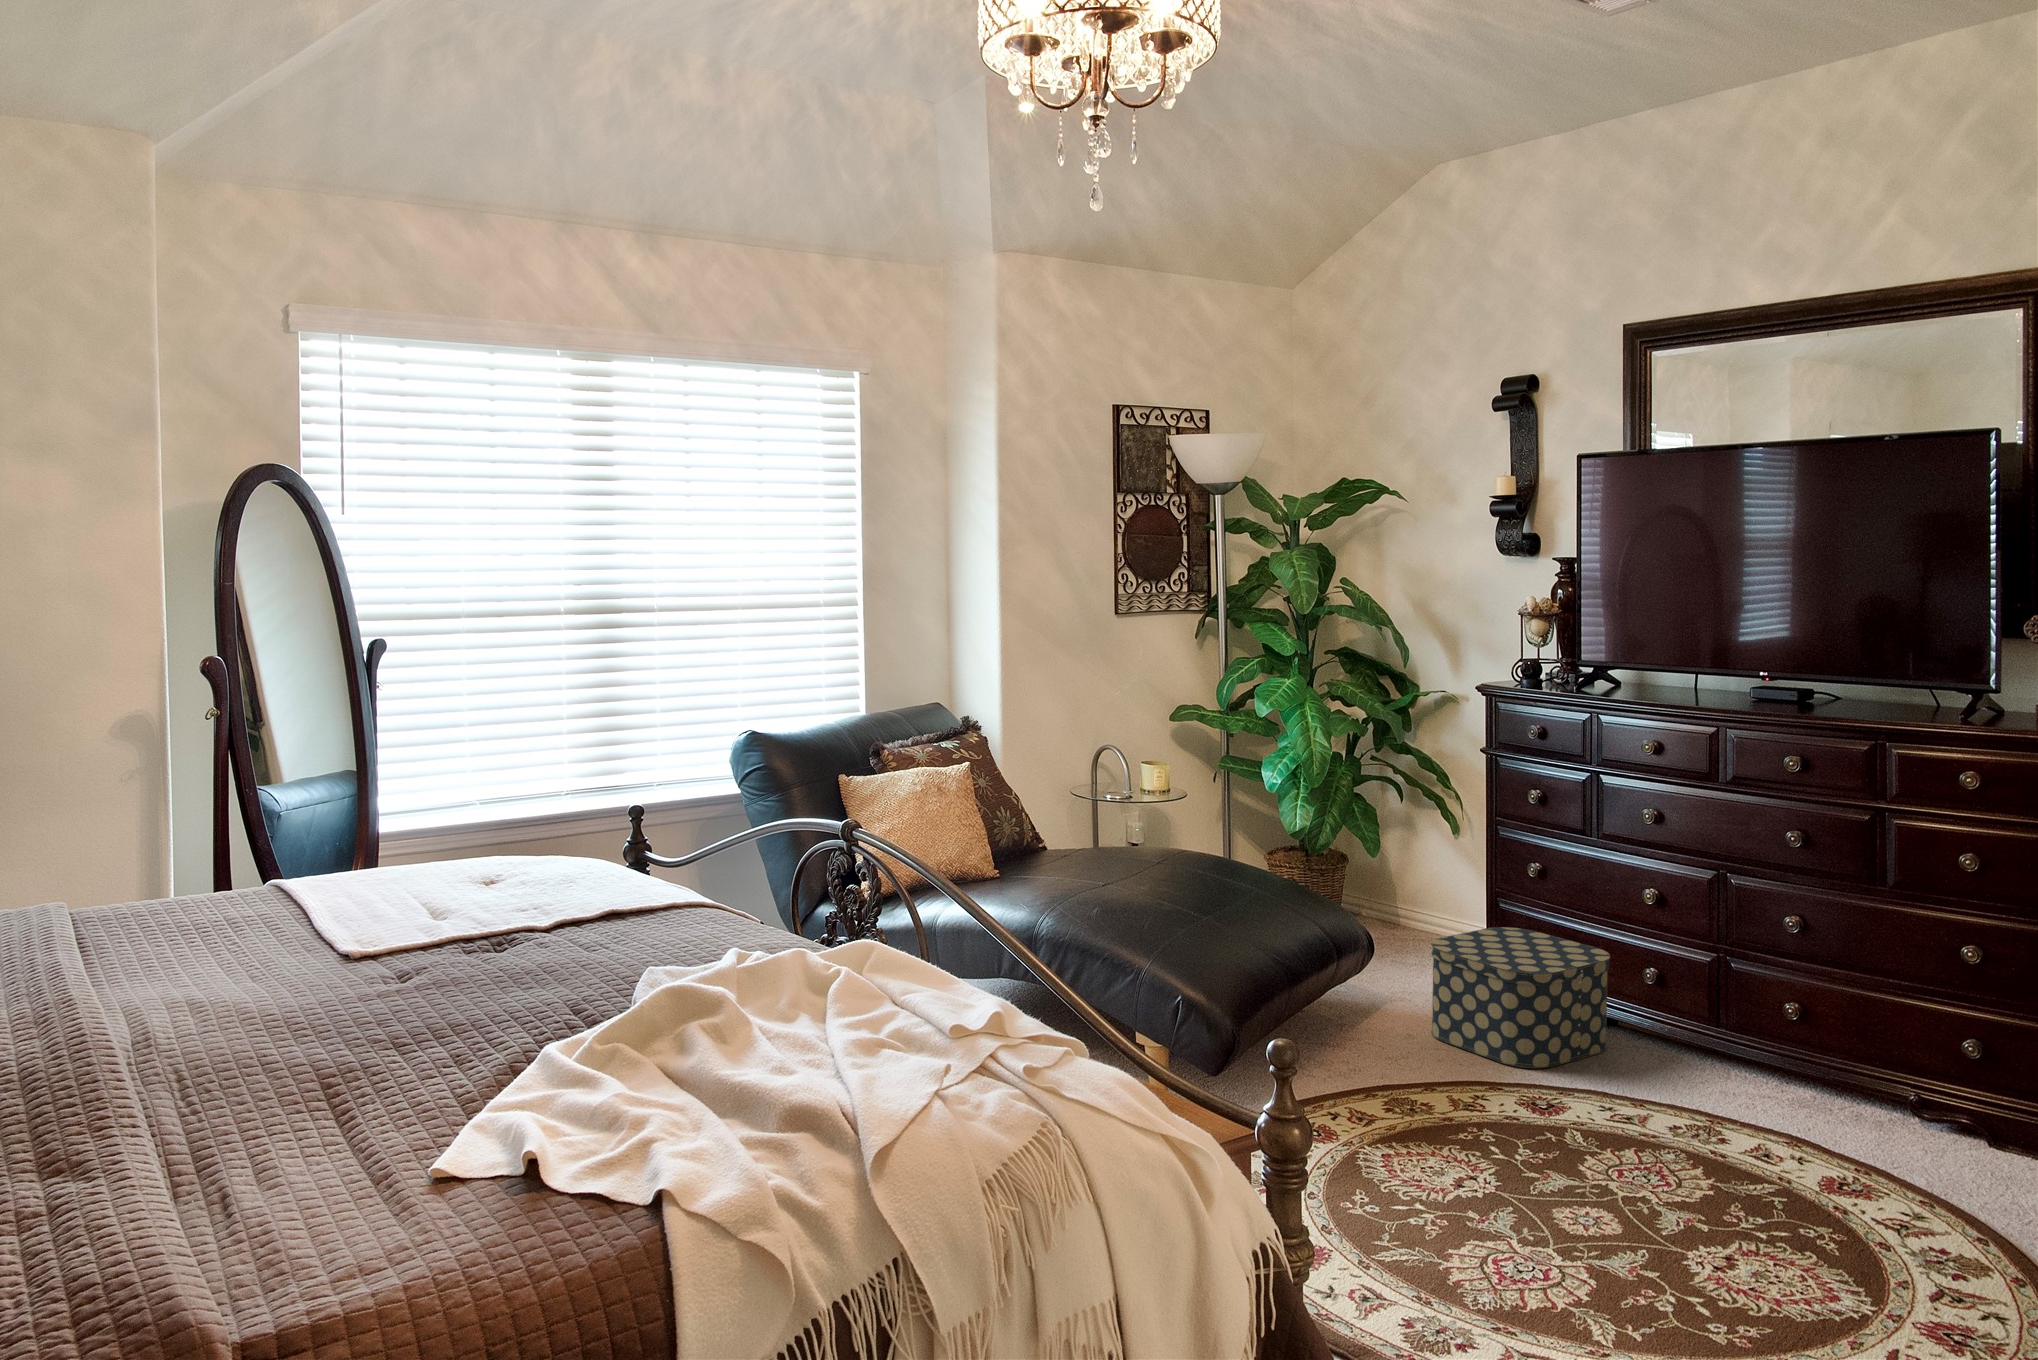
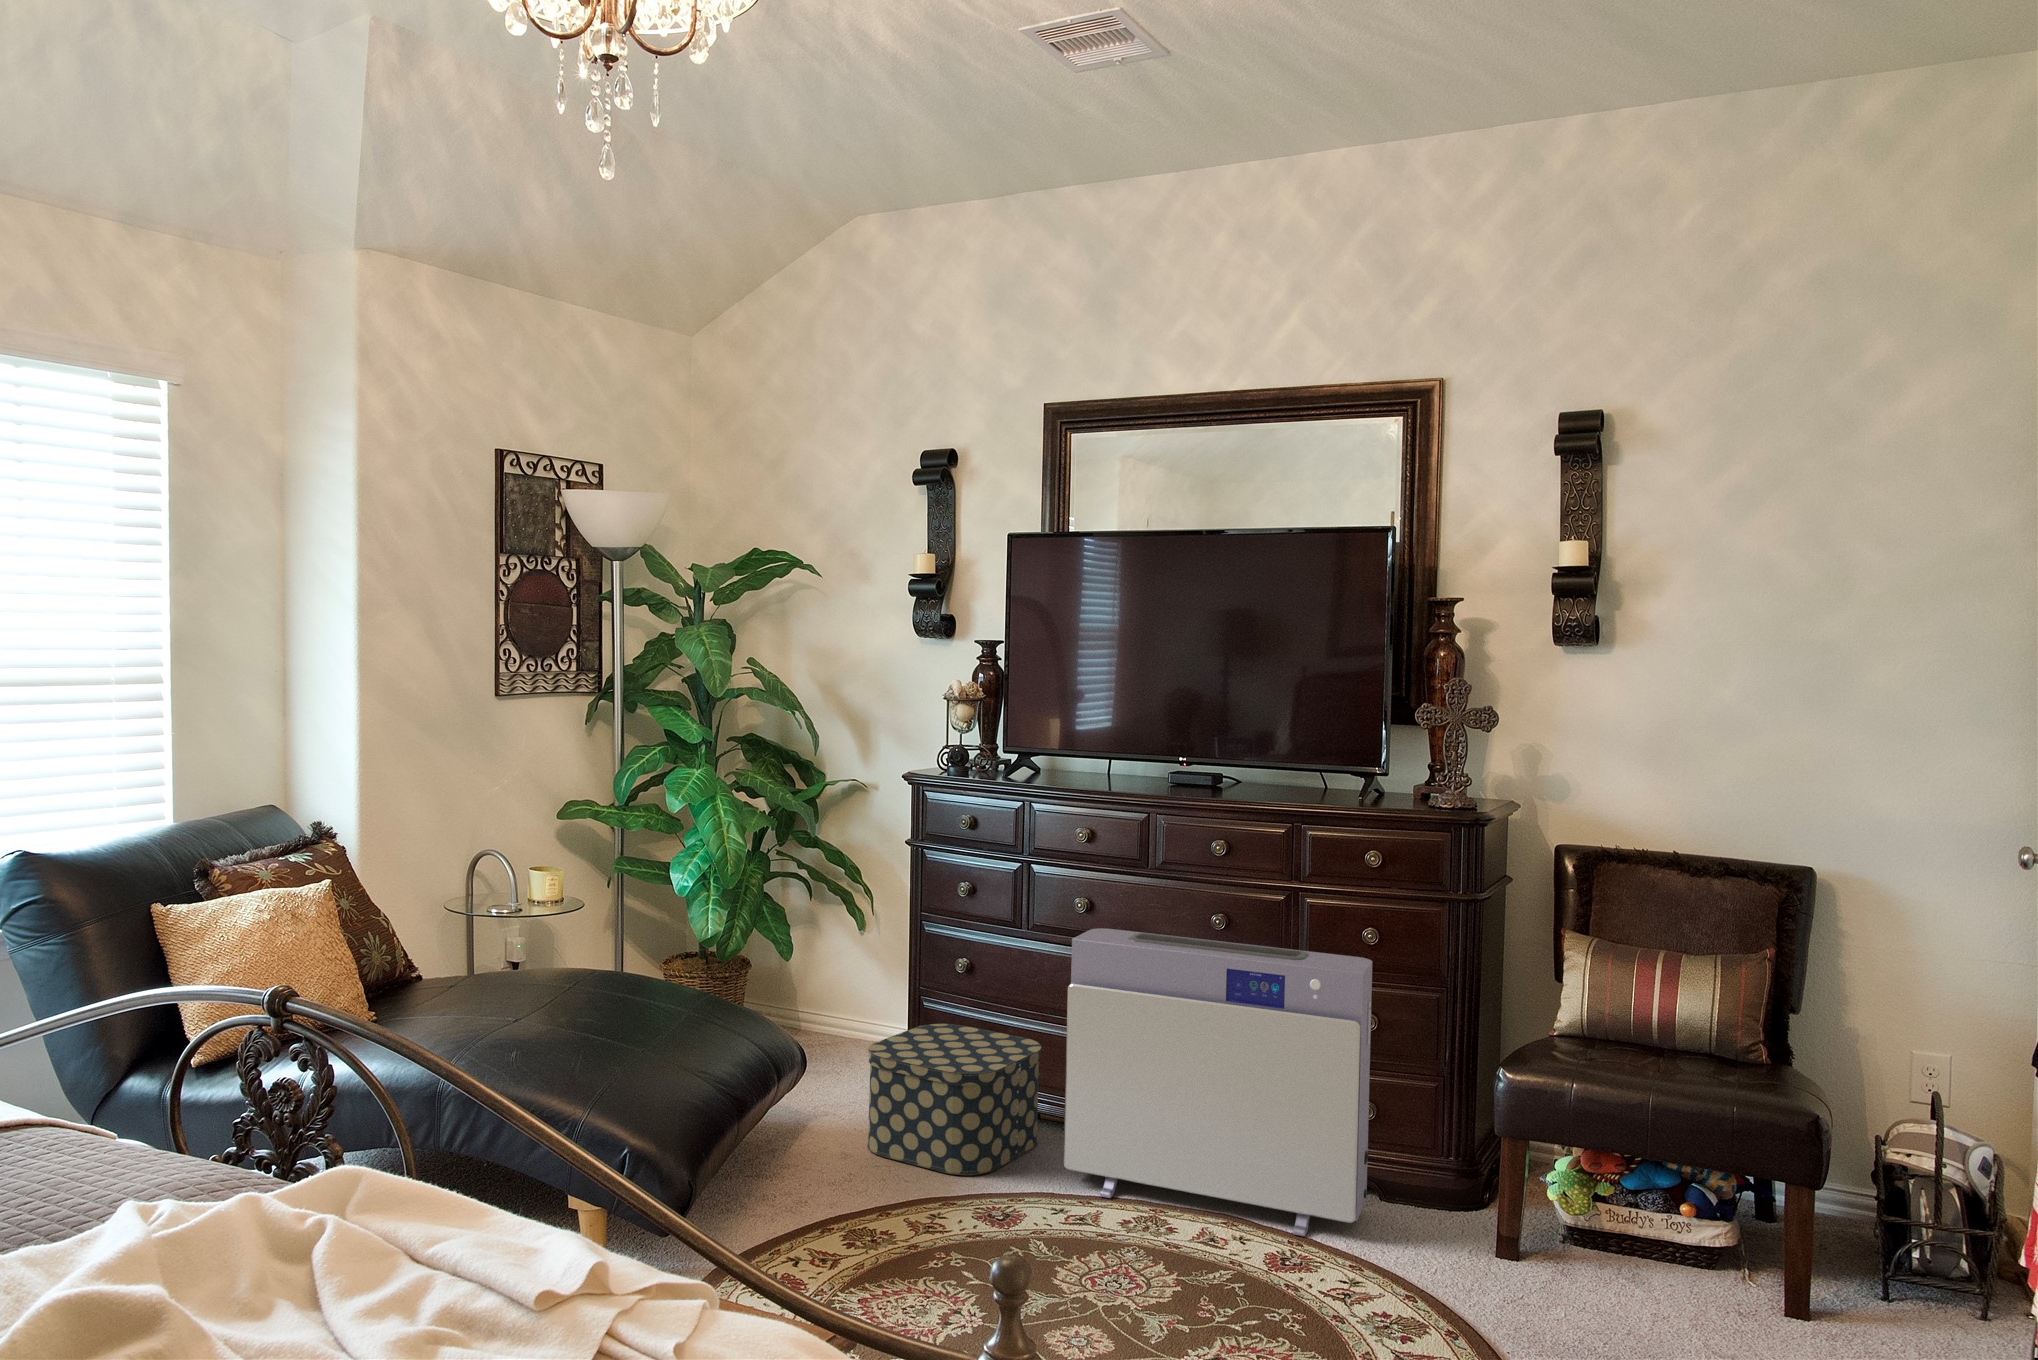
air purifier: none [1620,845,1974,1169] -> present [1064,928,1372,1236]

